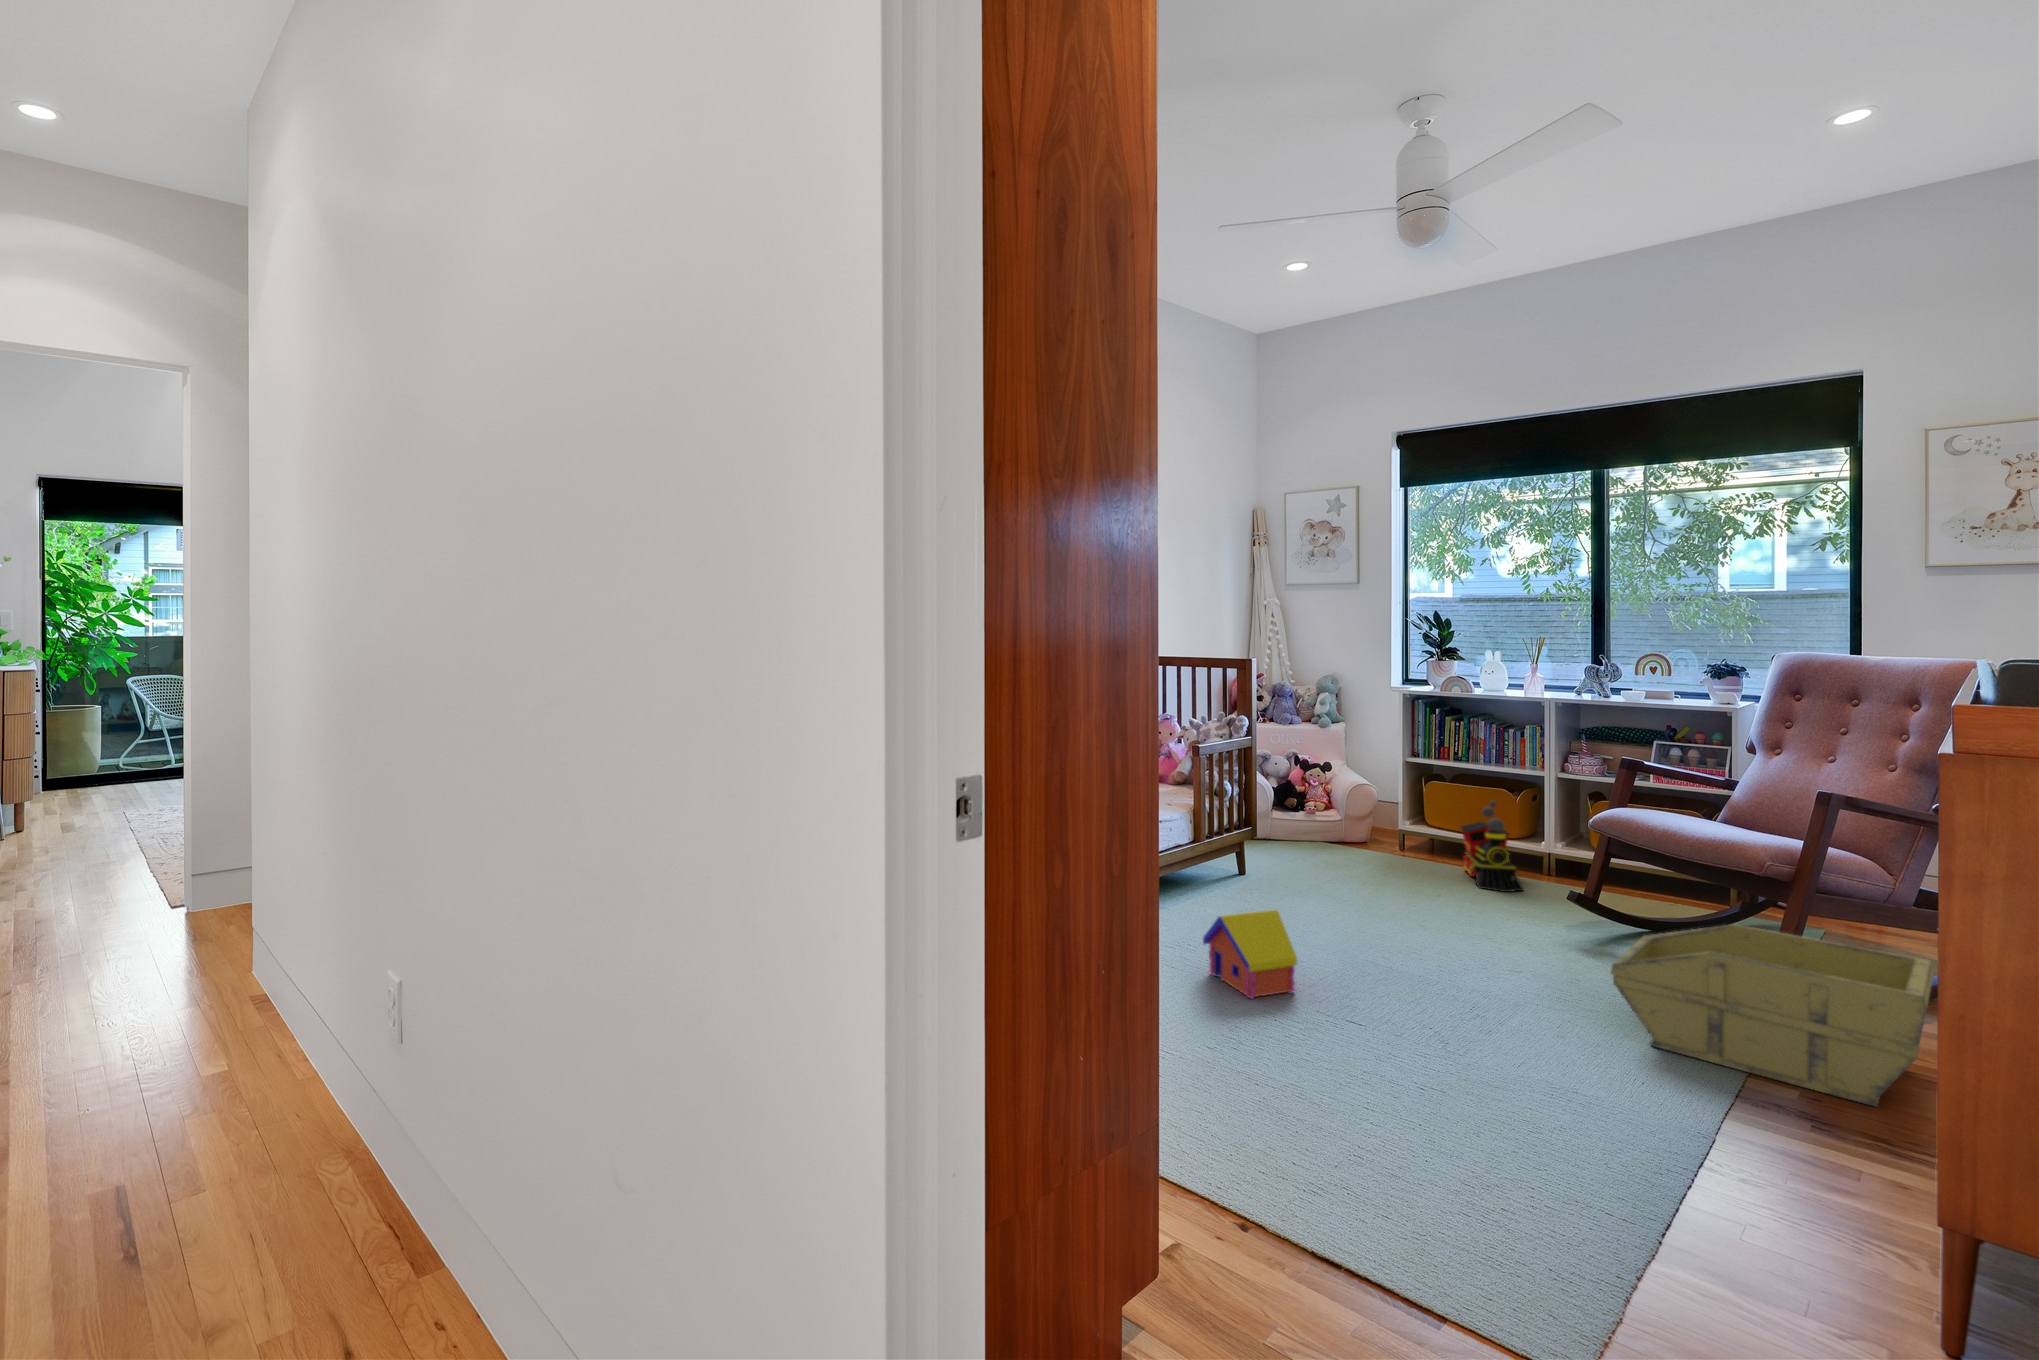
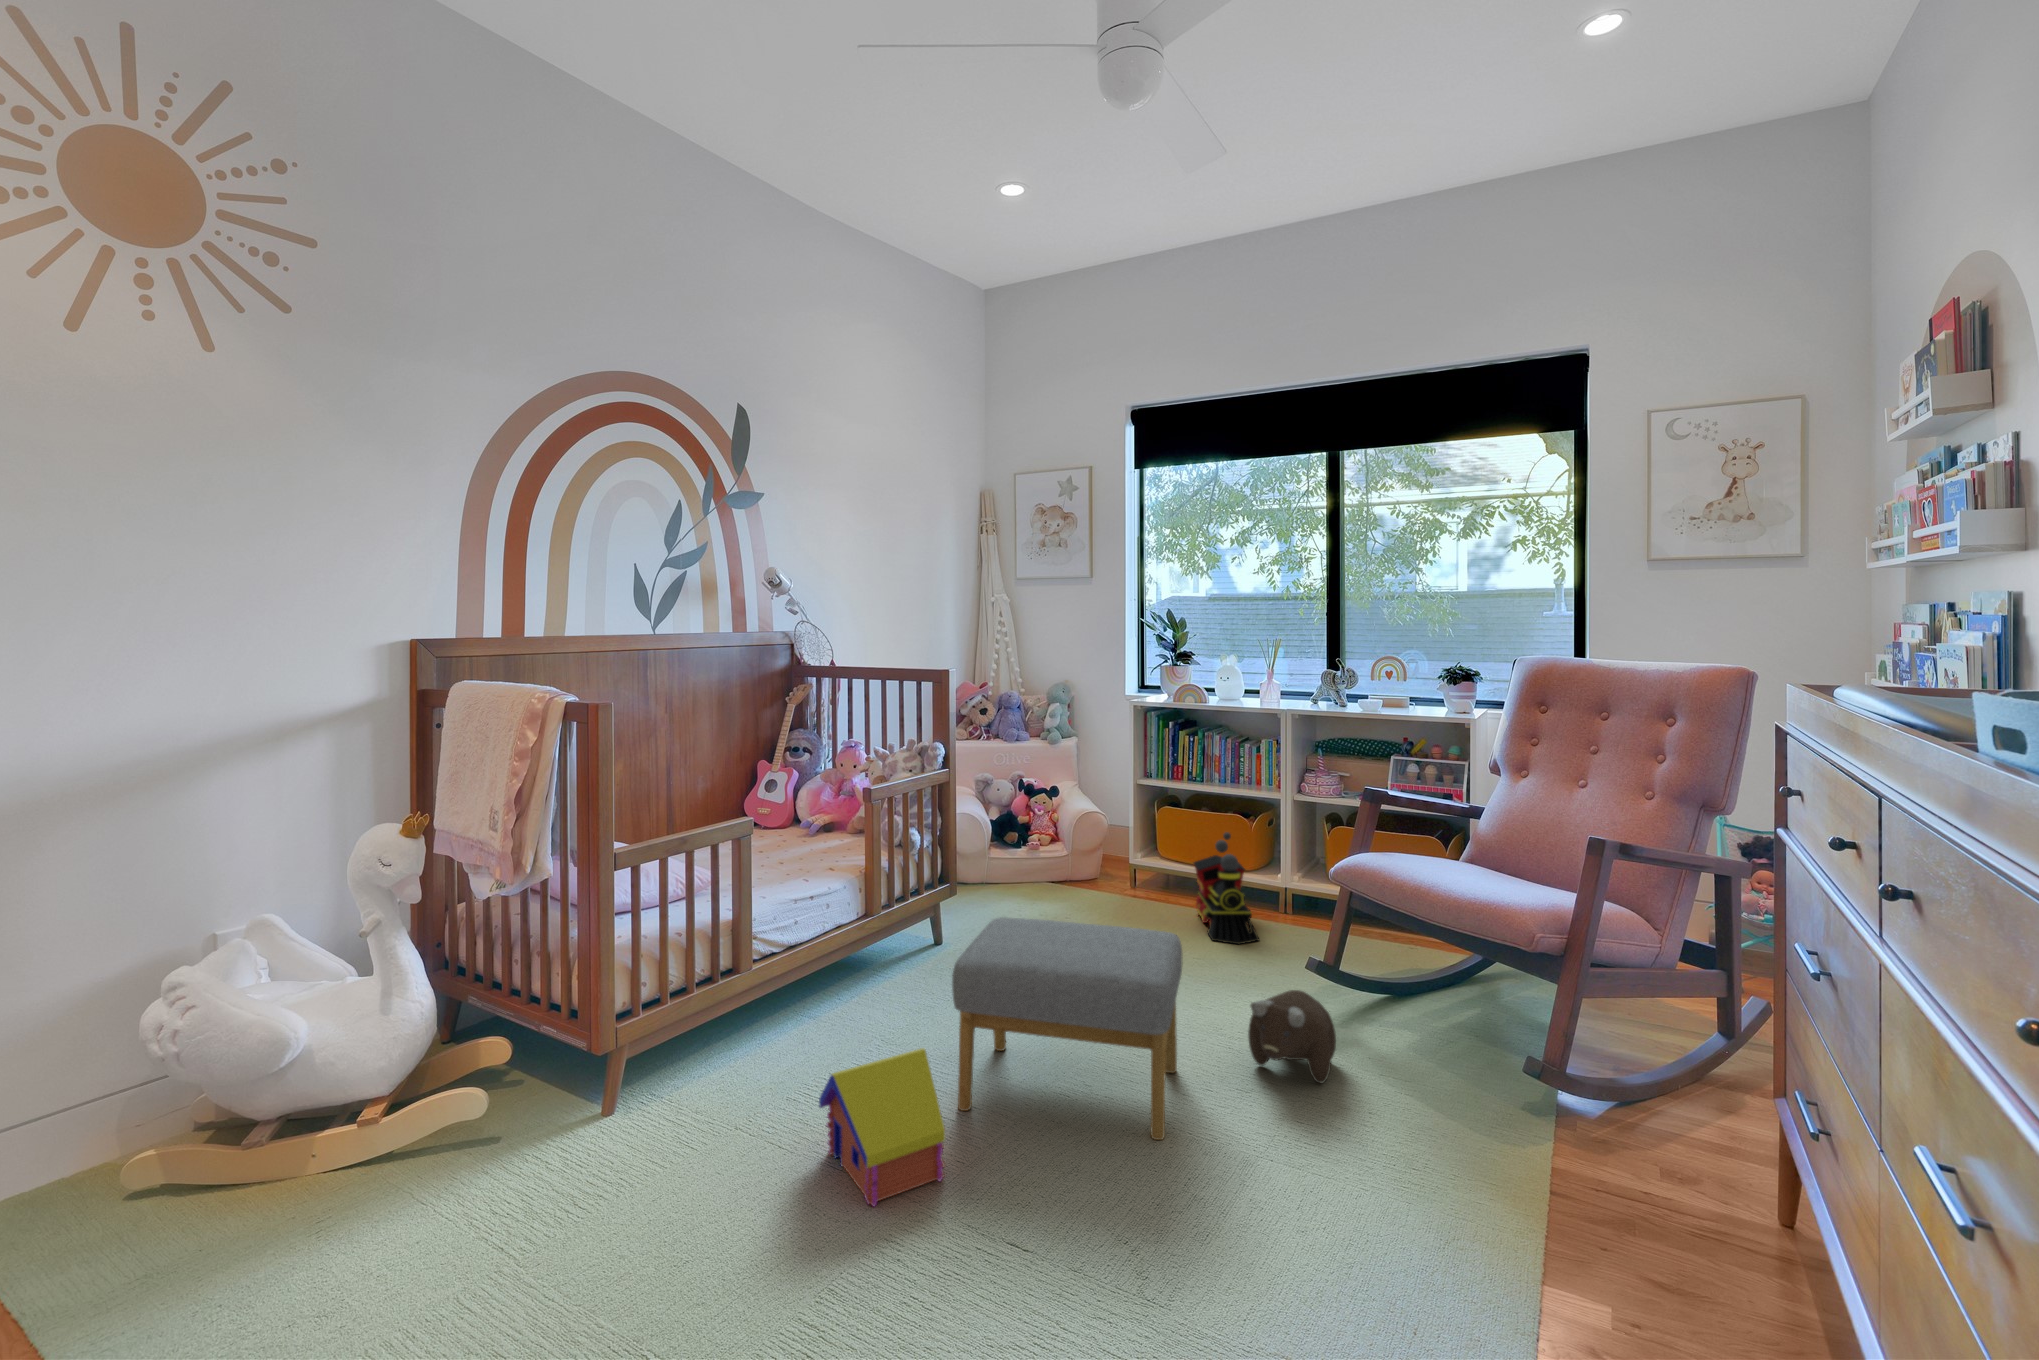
footstool: none [1289,840,1462,990] -> present [952,917,1182,1140]
plush toy: none [1517,905,1592,974] -> present [1248,990,1336,1083]
storage bin: present [1611,924,1934,1107] -> none [1364,1028,1780,1329]

